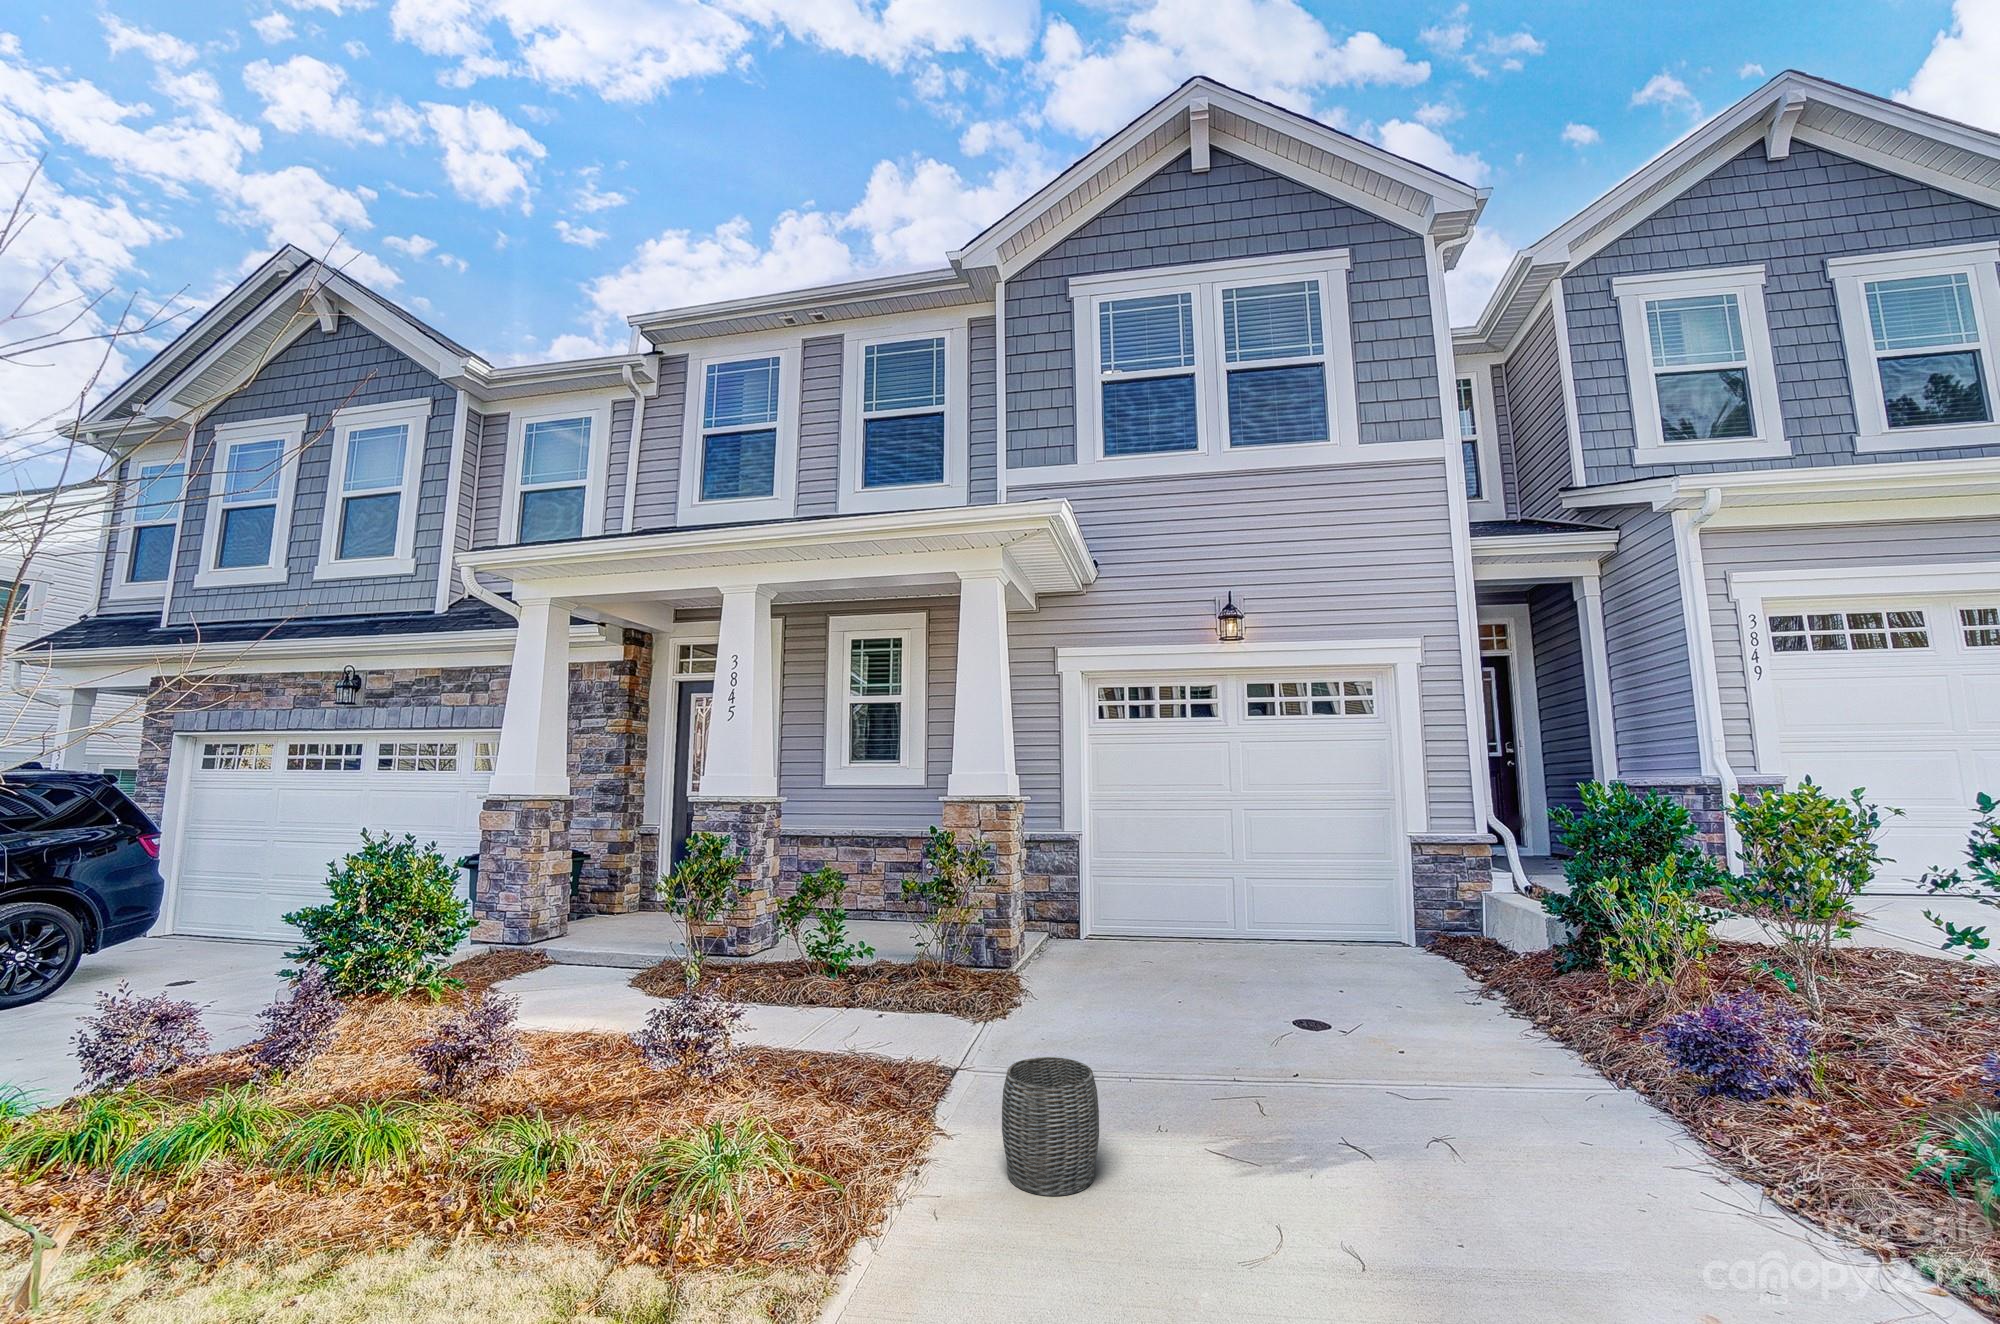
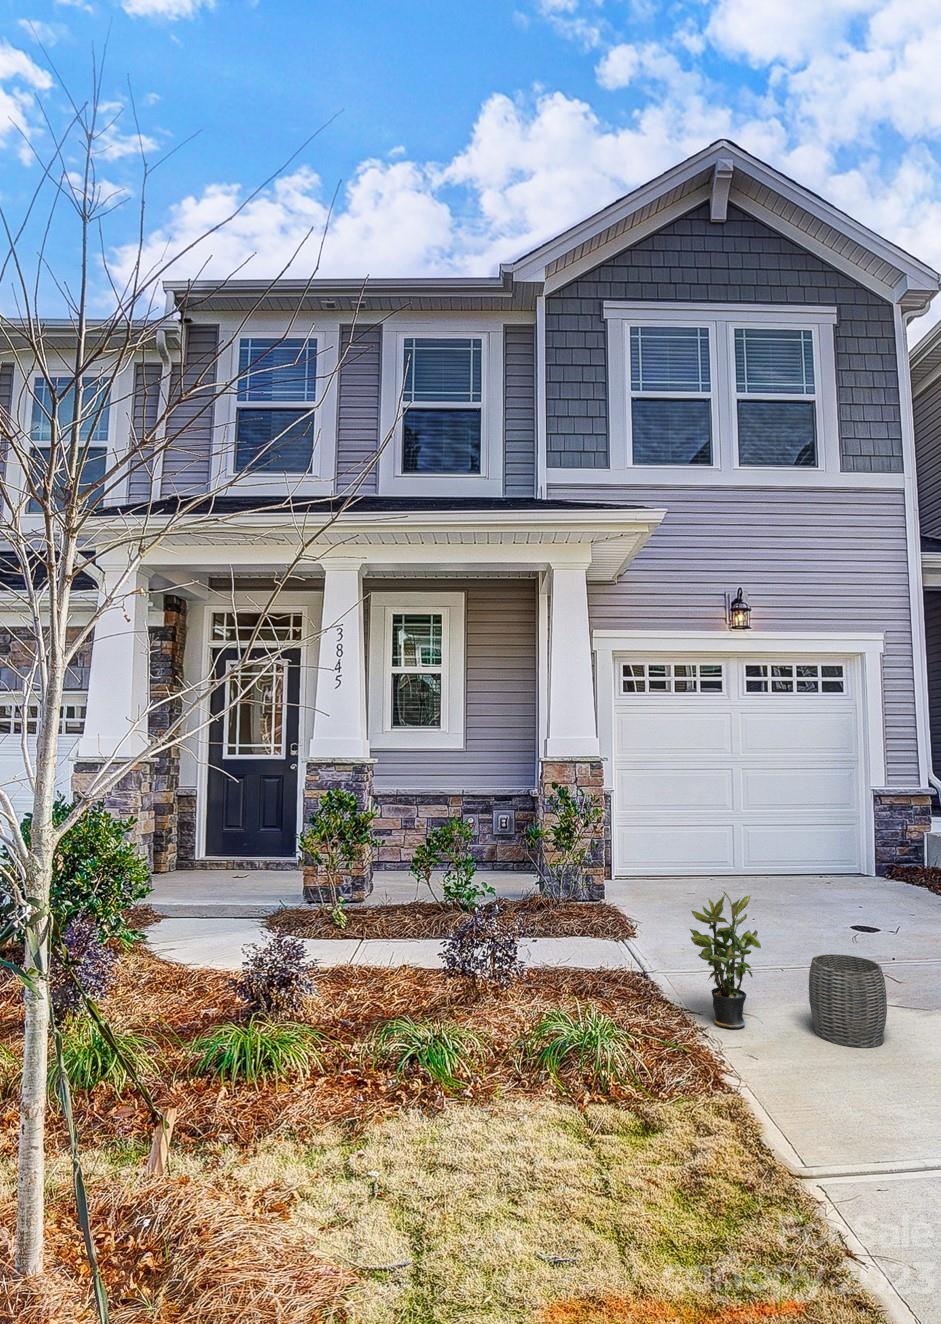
potted plant: none [868,962,960,1151] -> present [690,891,761,1029]

